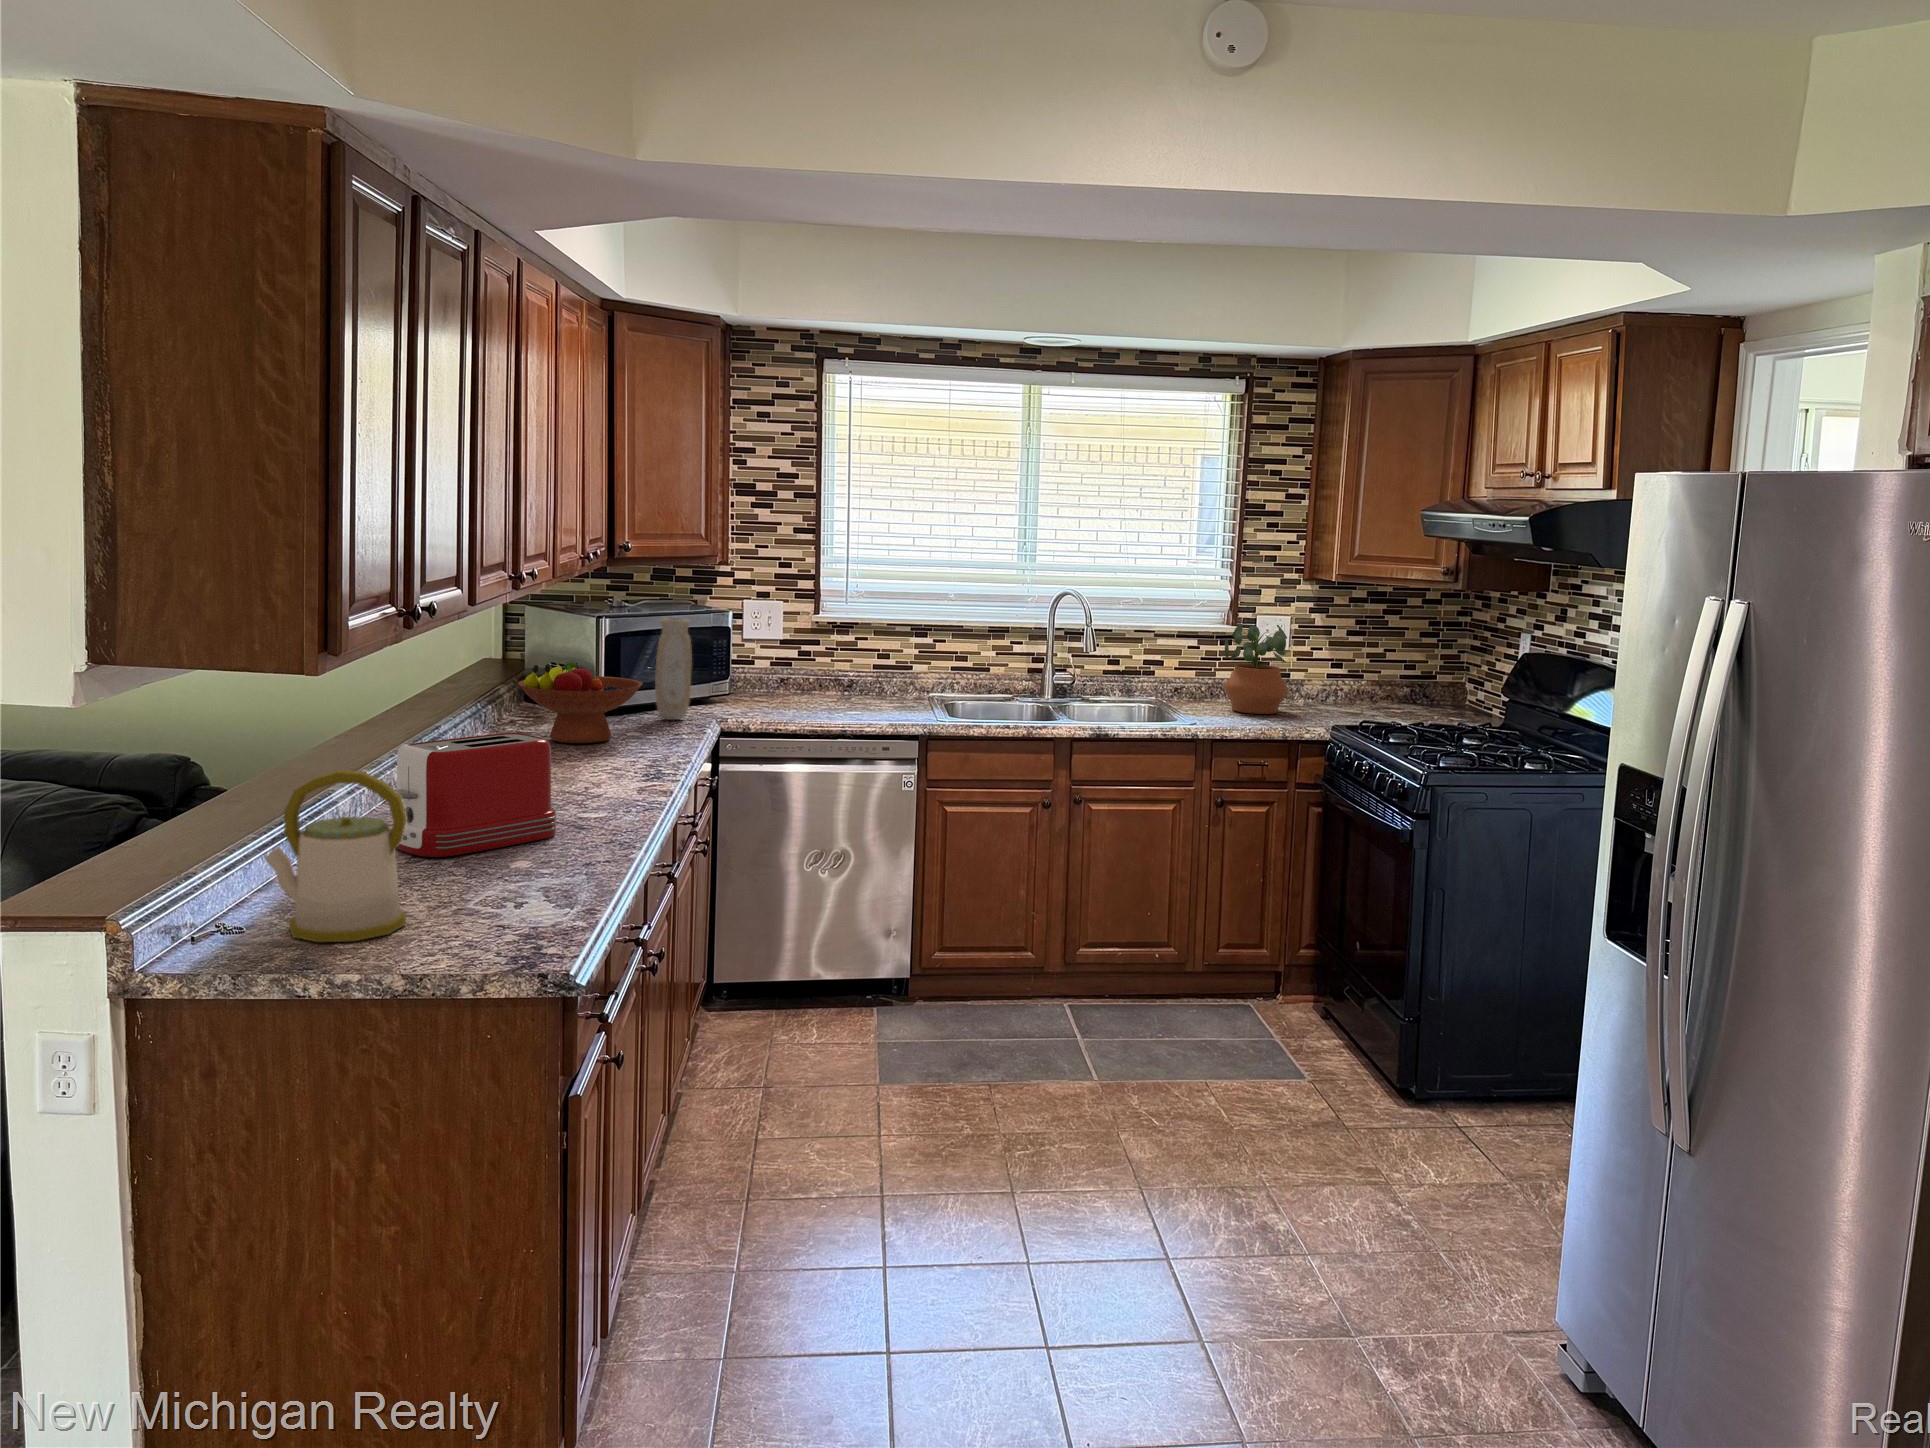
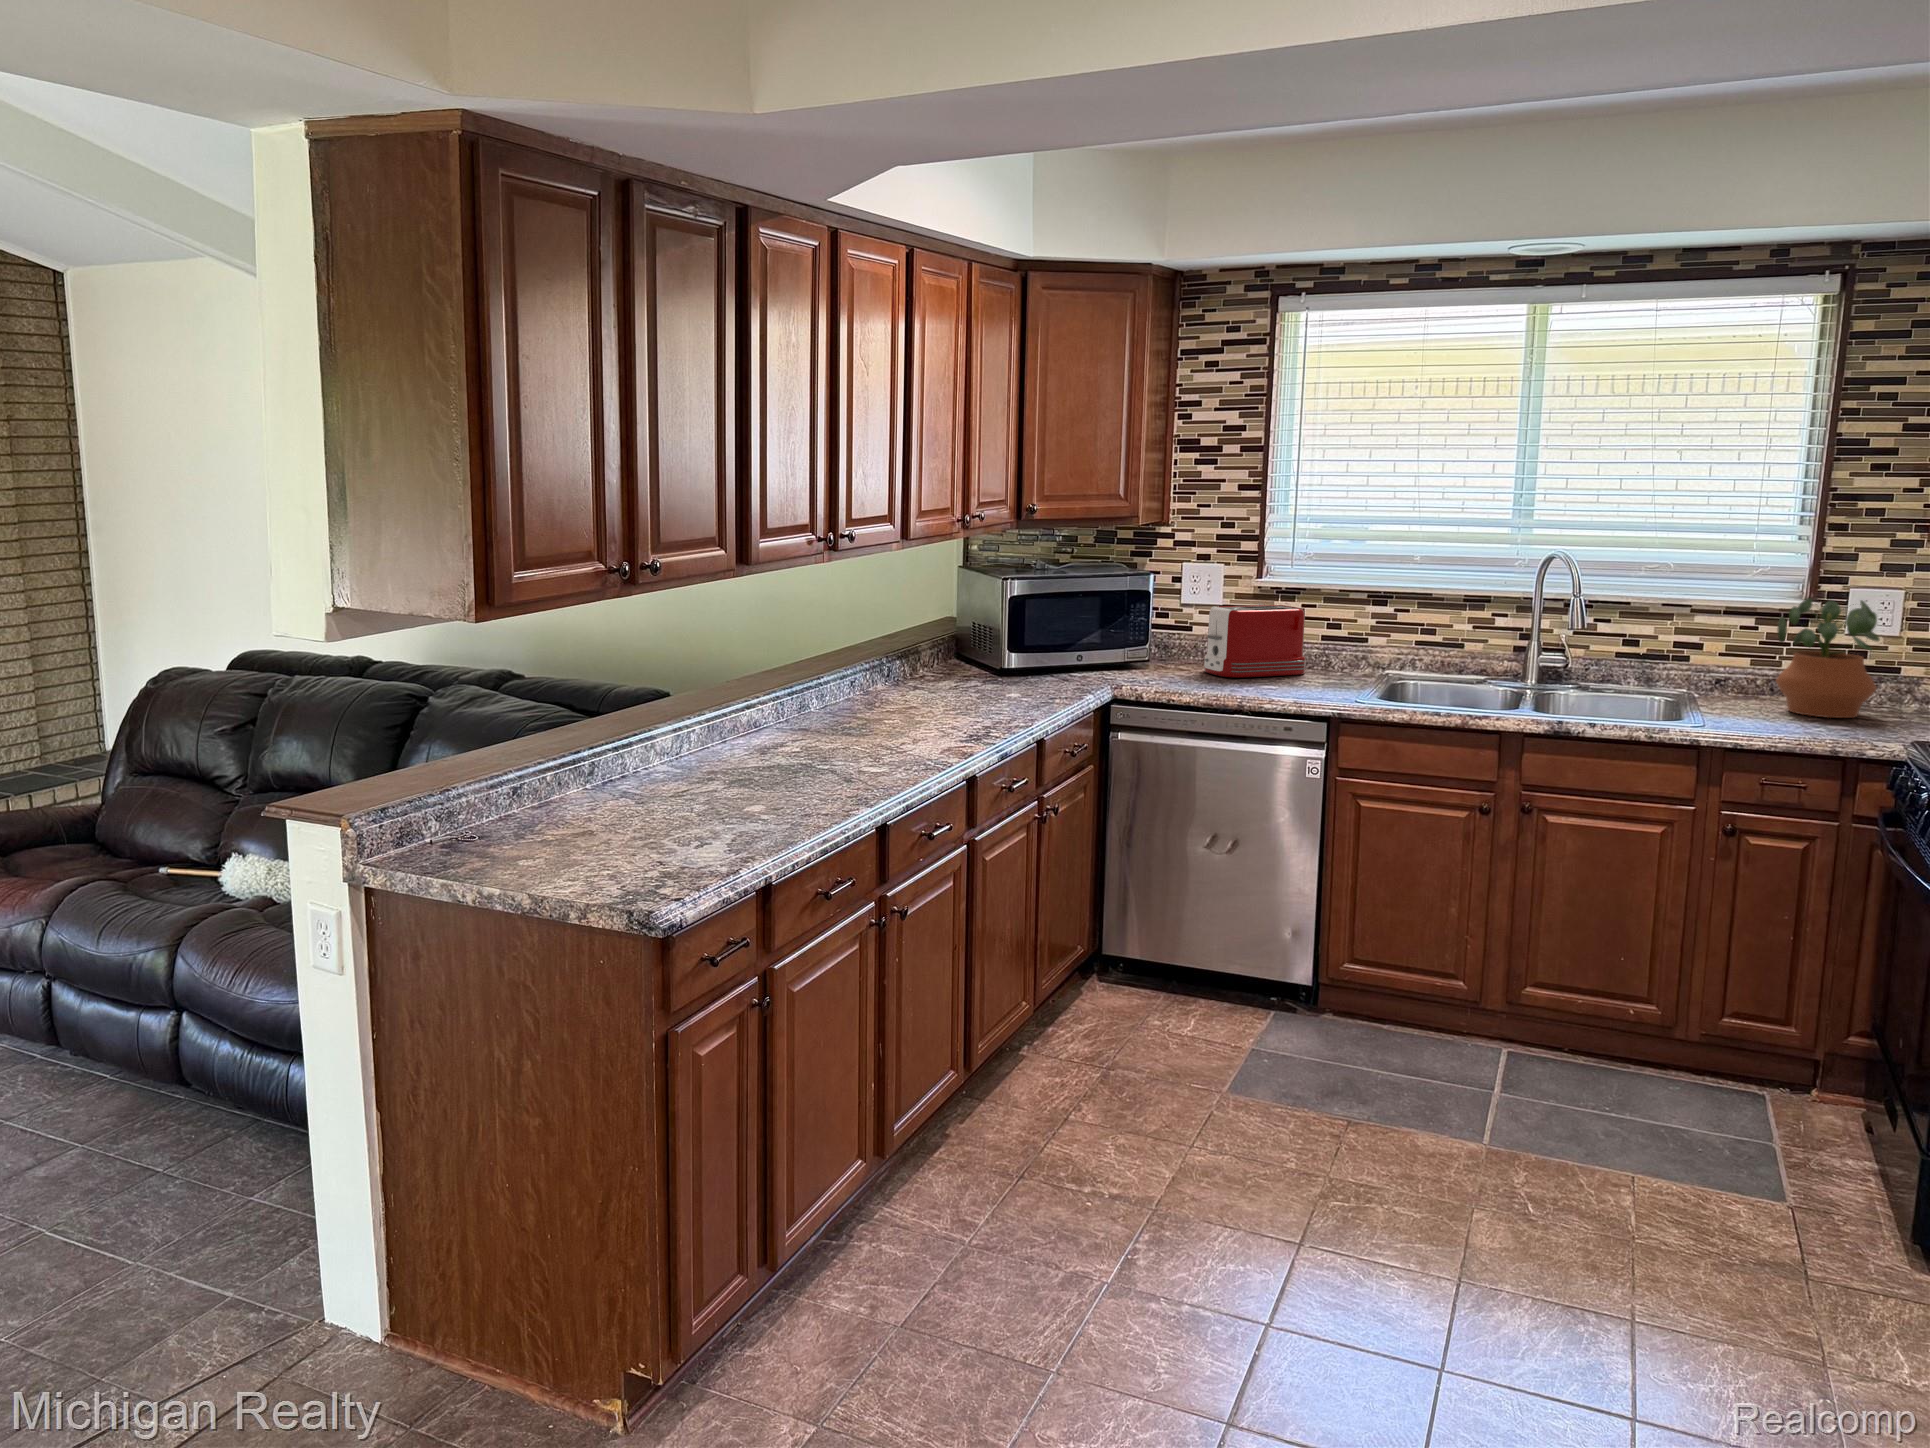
vase: present [655,618,692,720] -> none [1054,577,1091,682]
fruit bowl: present [518,662,643,743] -> none [902,619,1020,699]
toaster: present [395,733,556,857] -> present [1204,605,1306,678]
kettle: present [265,770,407,942] -> none [502,699,614,854]

